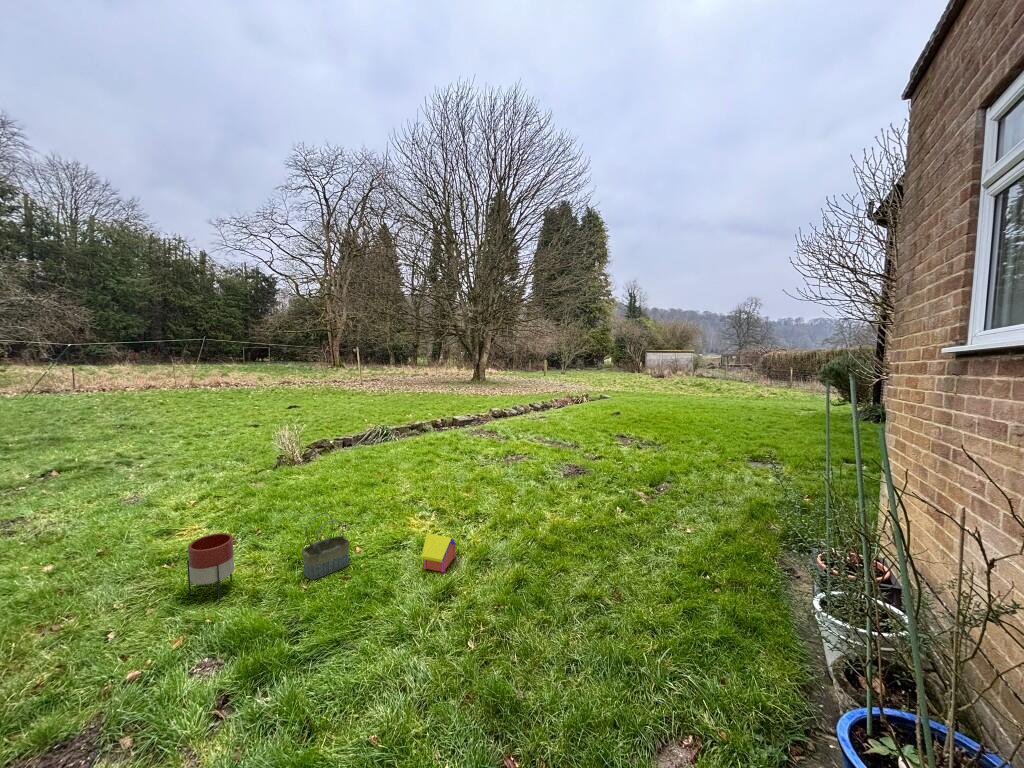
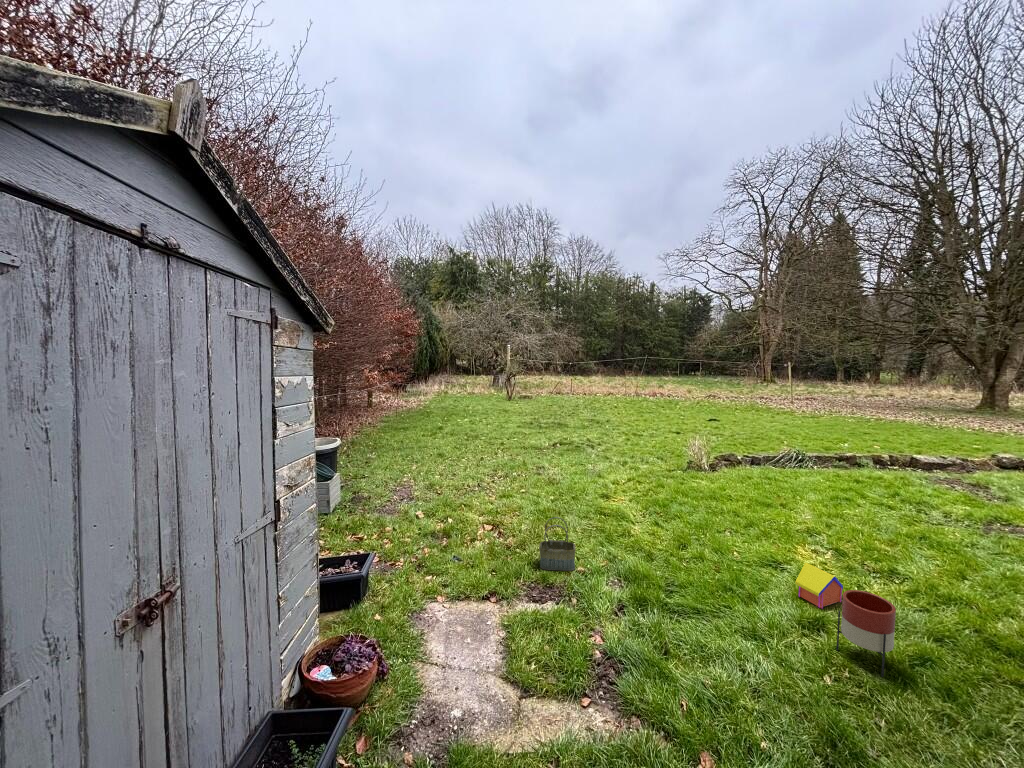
basket: present [302,513,350,580] -> present [539,517,576,571]
planter: present [187,533,234,601] -> present [837,590,896,677]

